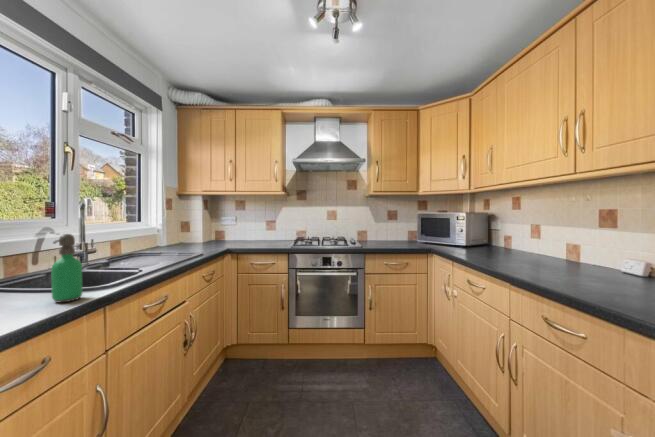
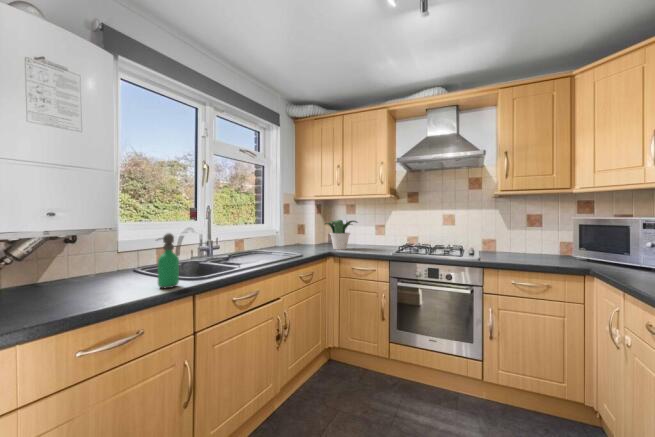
potted plant: none [217,216,256,247] -> present [325,220,357,250]

